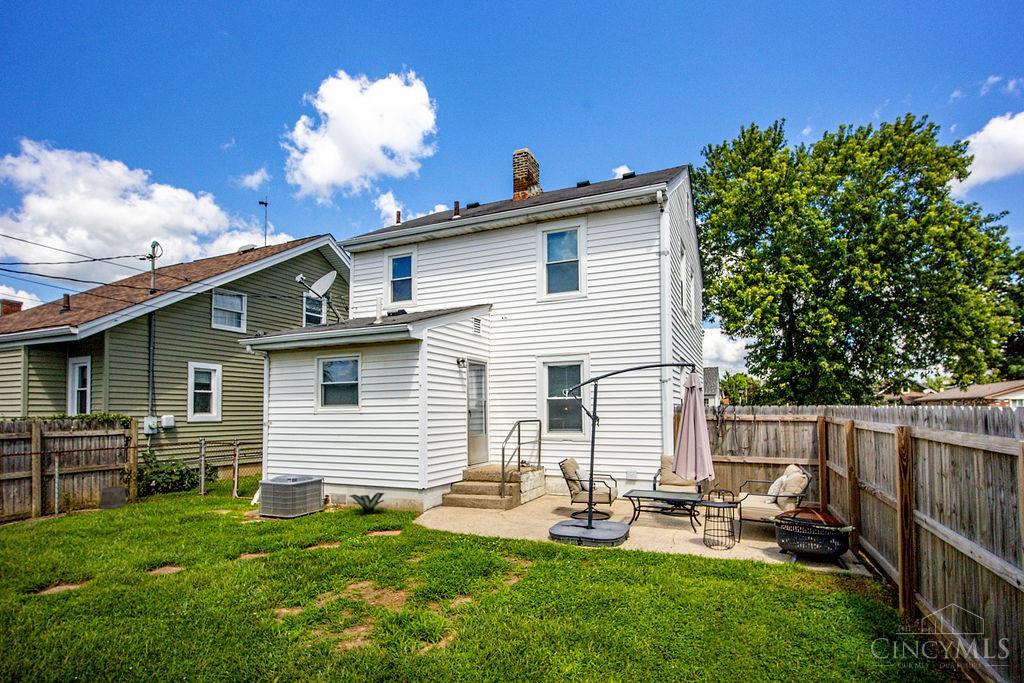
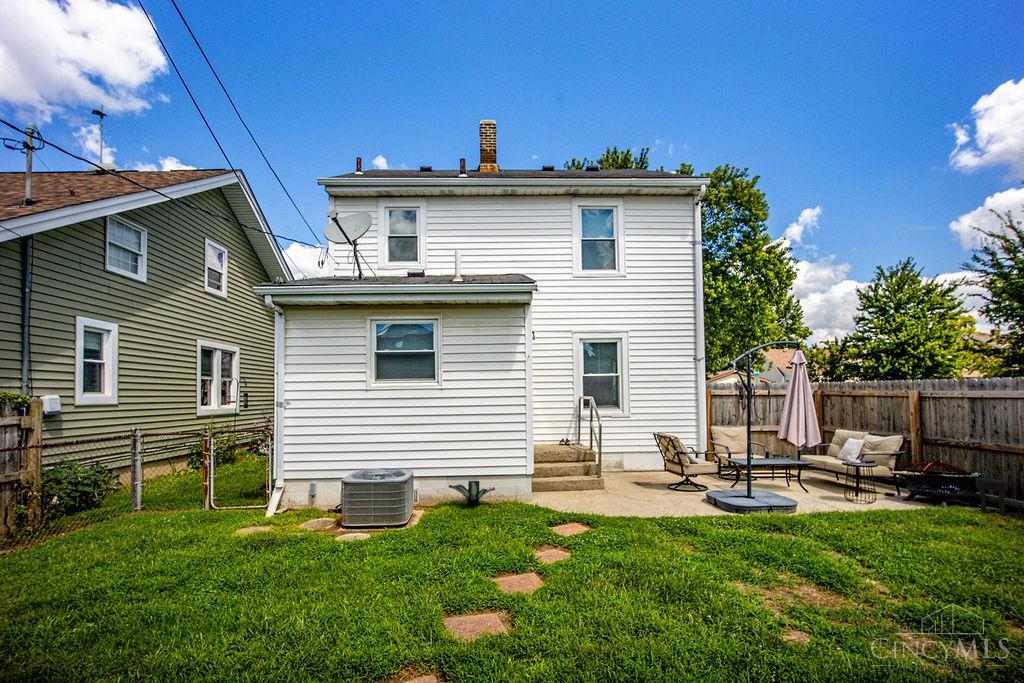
bucket: present [100,486,128,509] -> none [24,502,70,541]
side table: none [845,530,882,580] -> present [976,478,1008,516]

